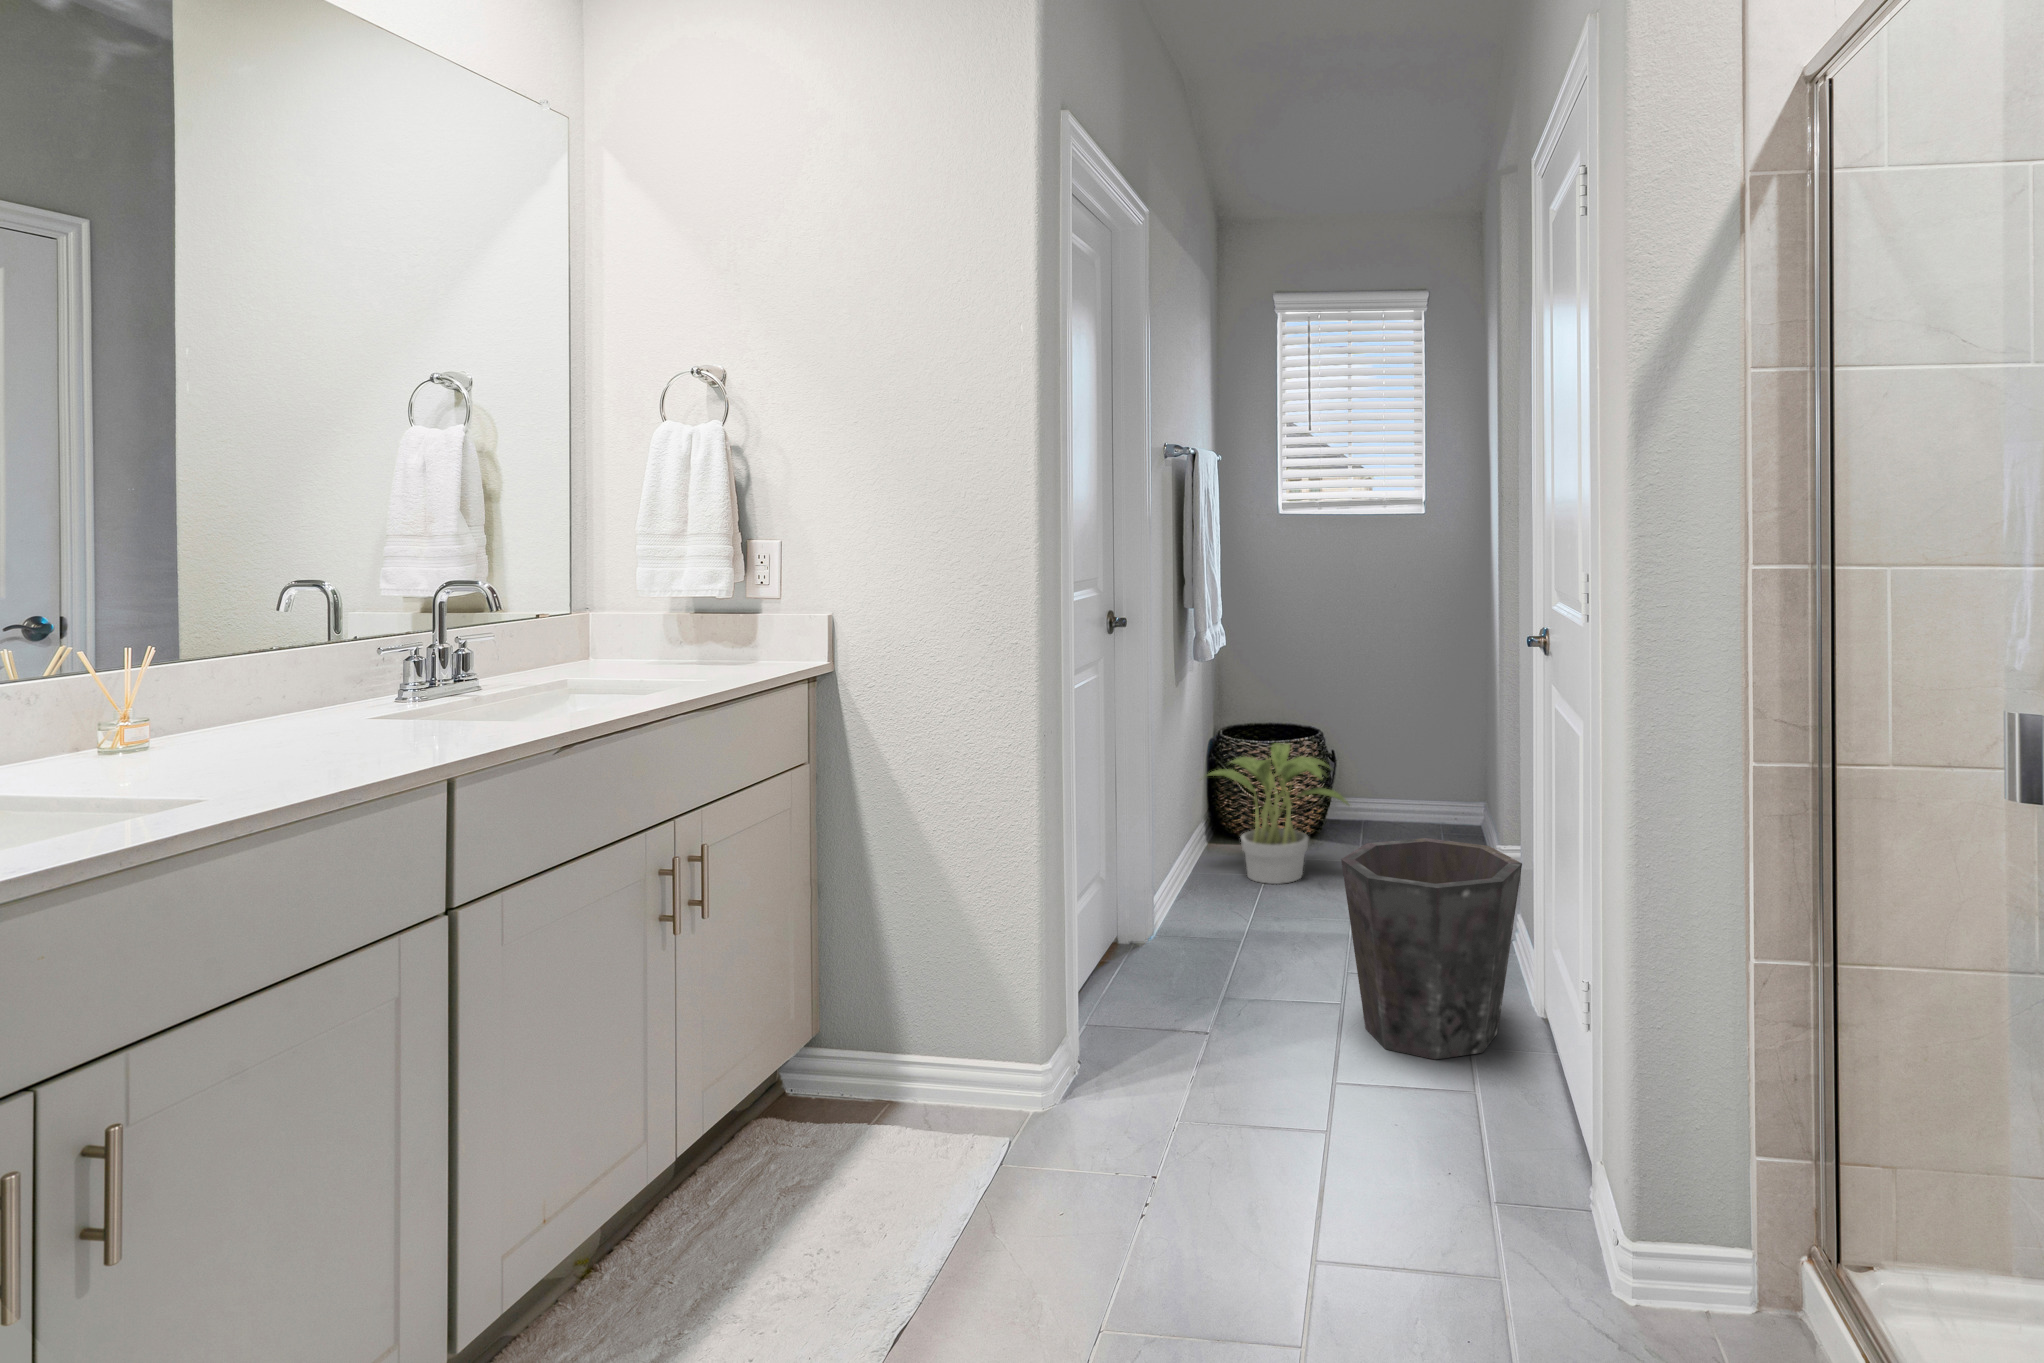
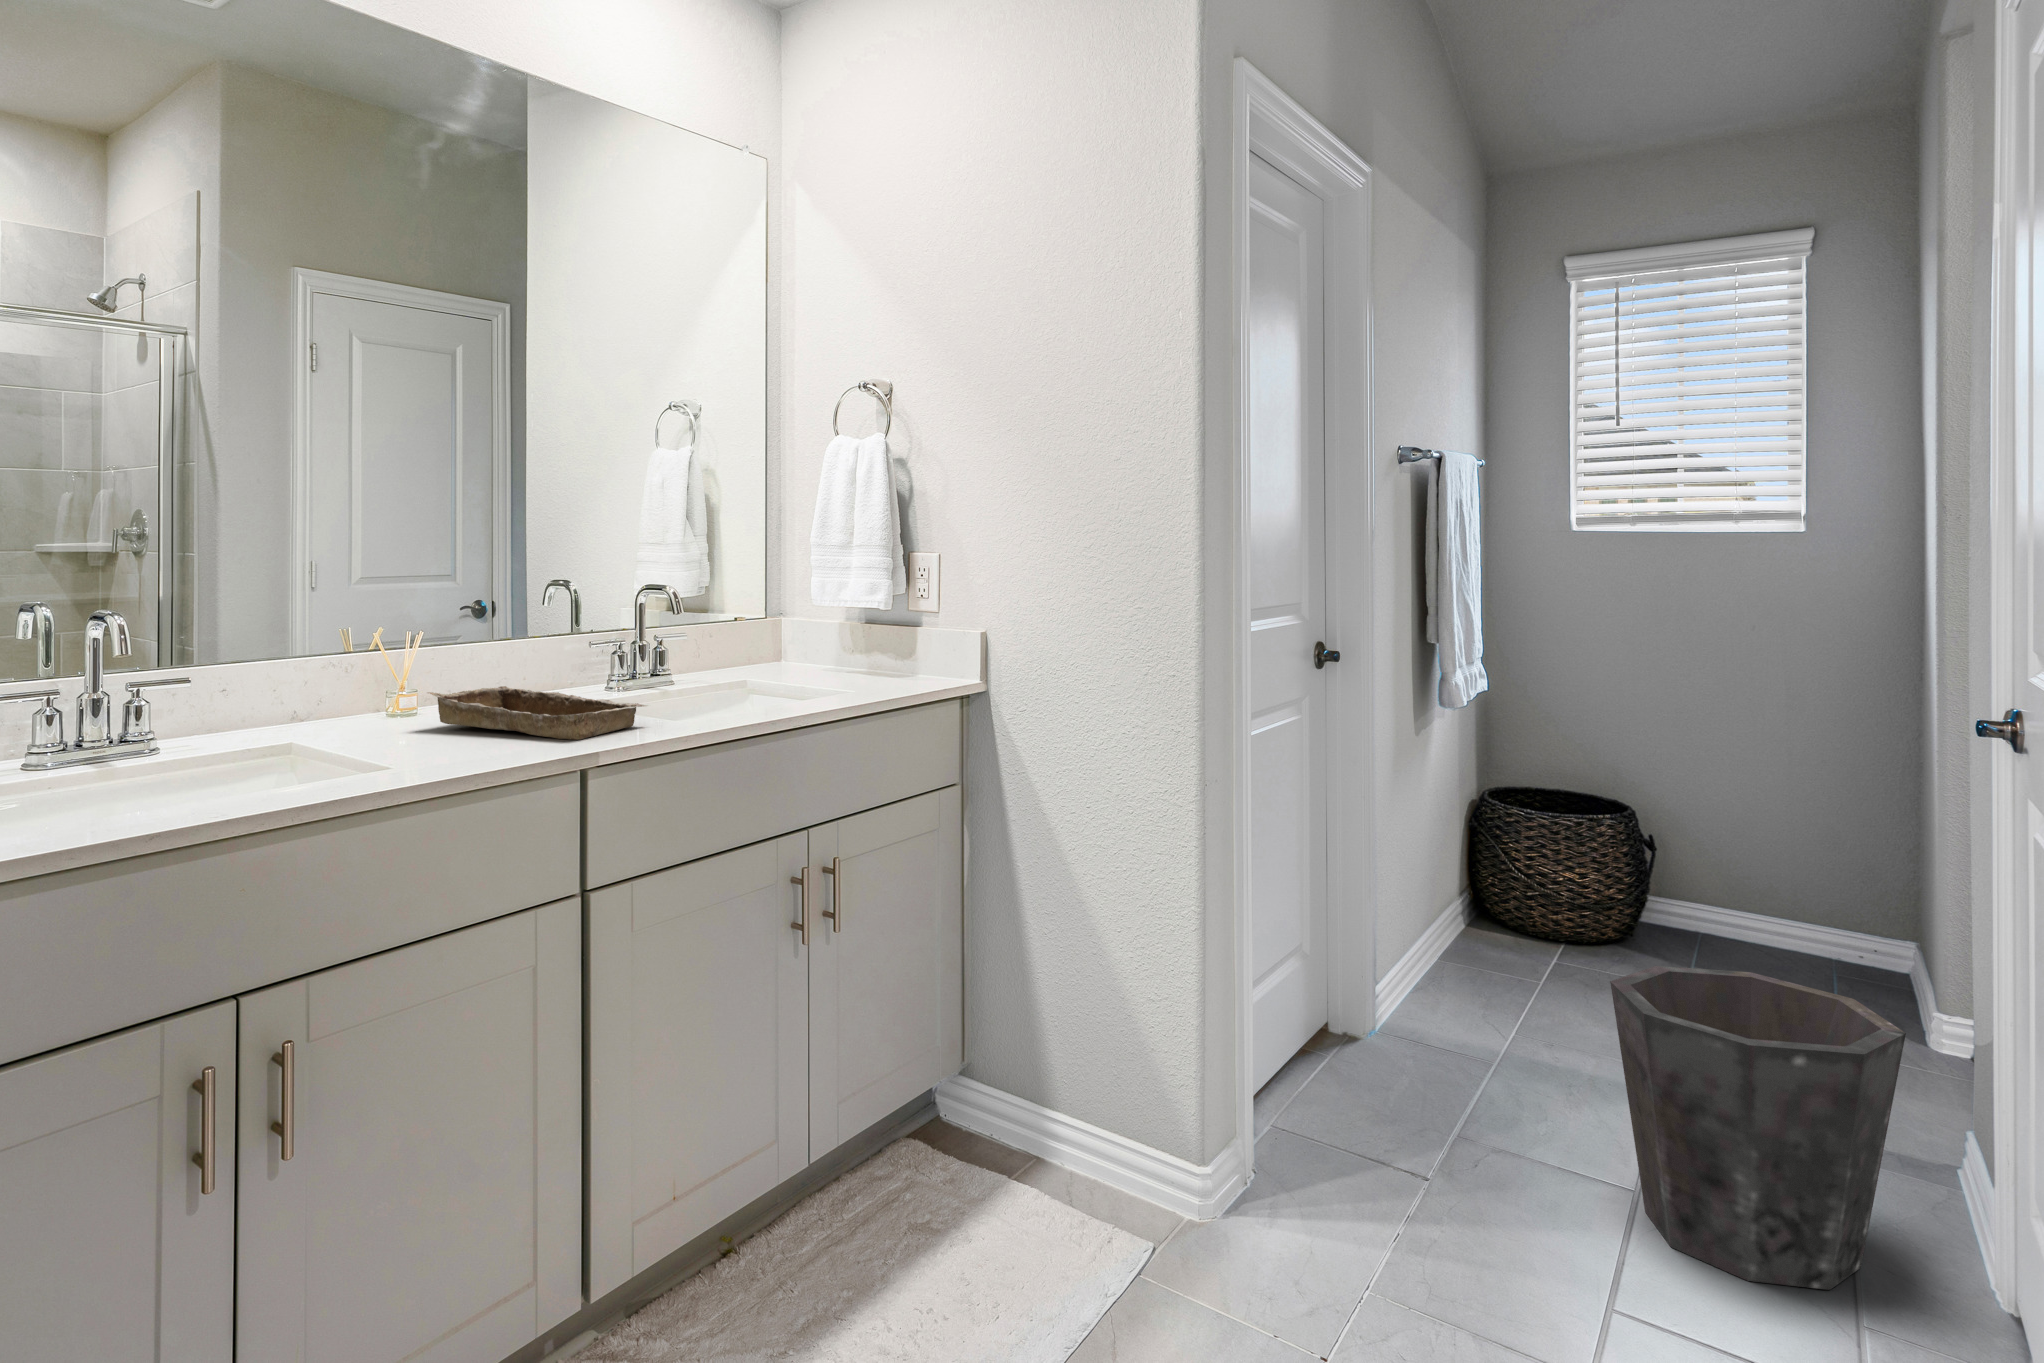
tray: none [178,702,495,752] -> present [428,686,648,740]
potted plant: present [1207,743,1349,884] -> none [1449,818,1660,997]

